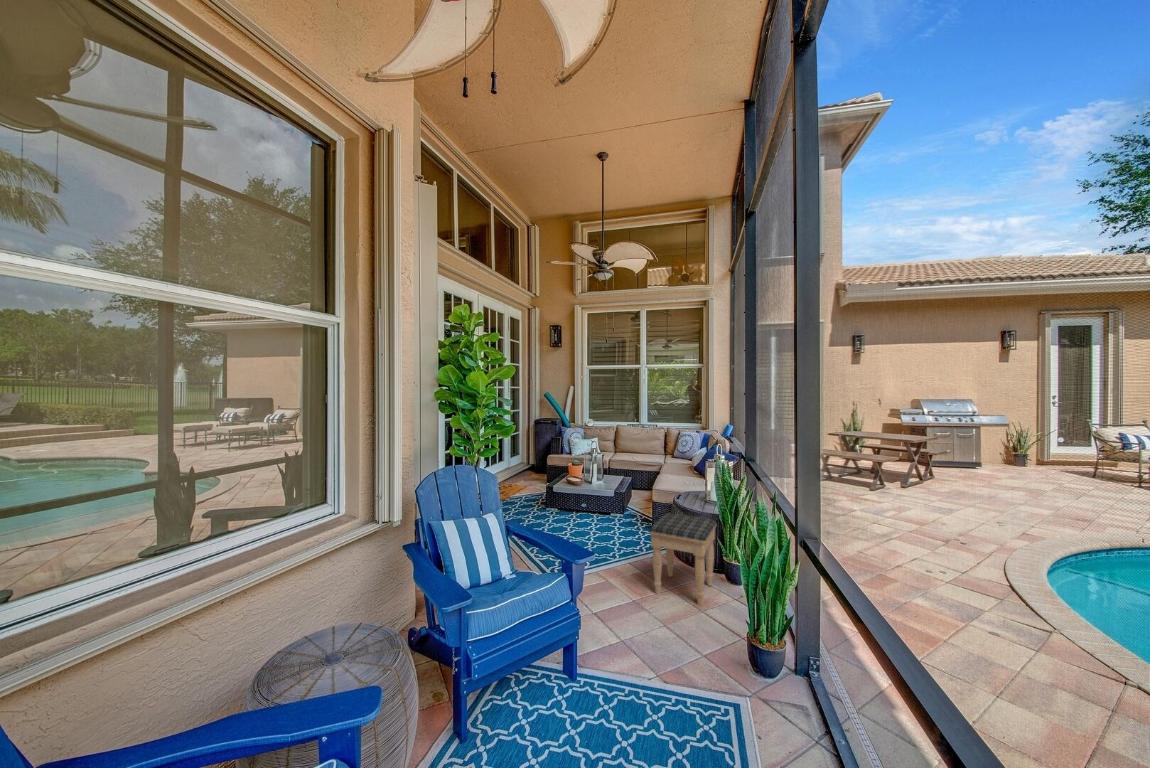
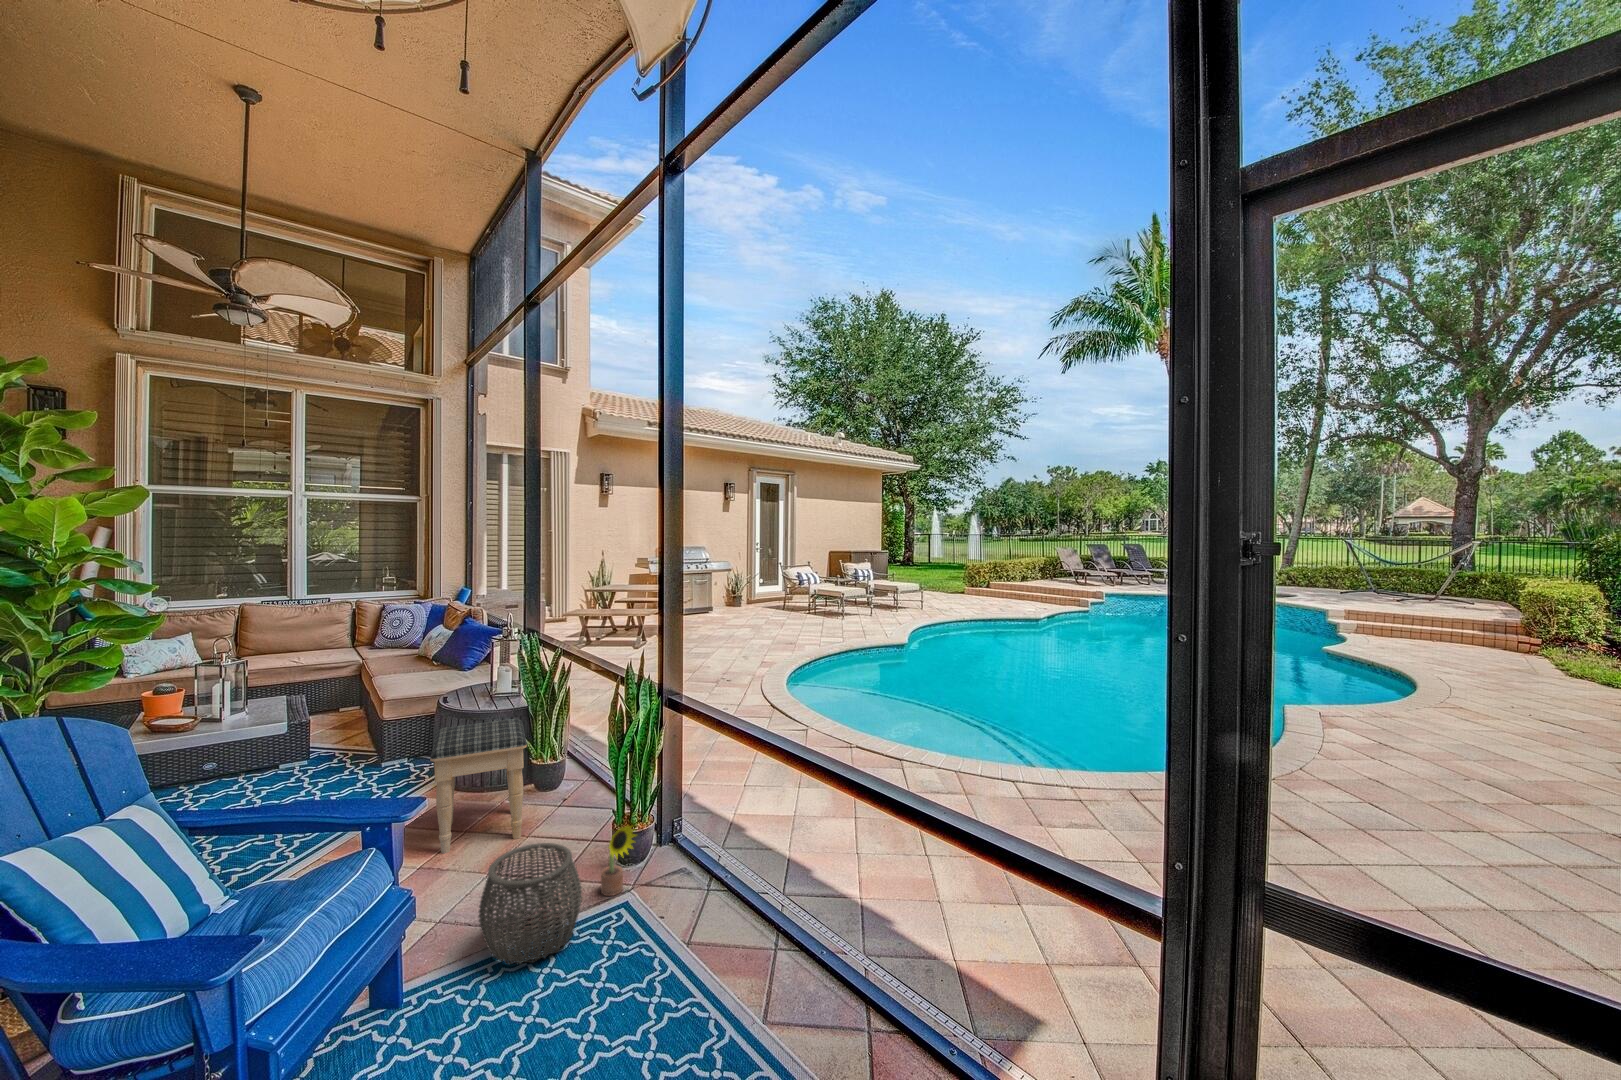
woven basket: none [625,614,697,709] -> present [478,843,582,964]
decorative plant: none [724,636,755,691] -> present [601,826,636,896]

